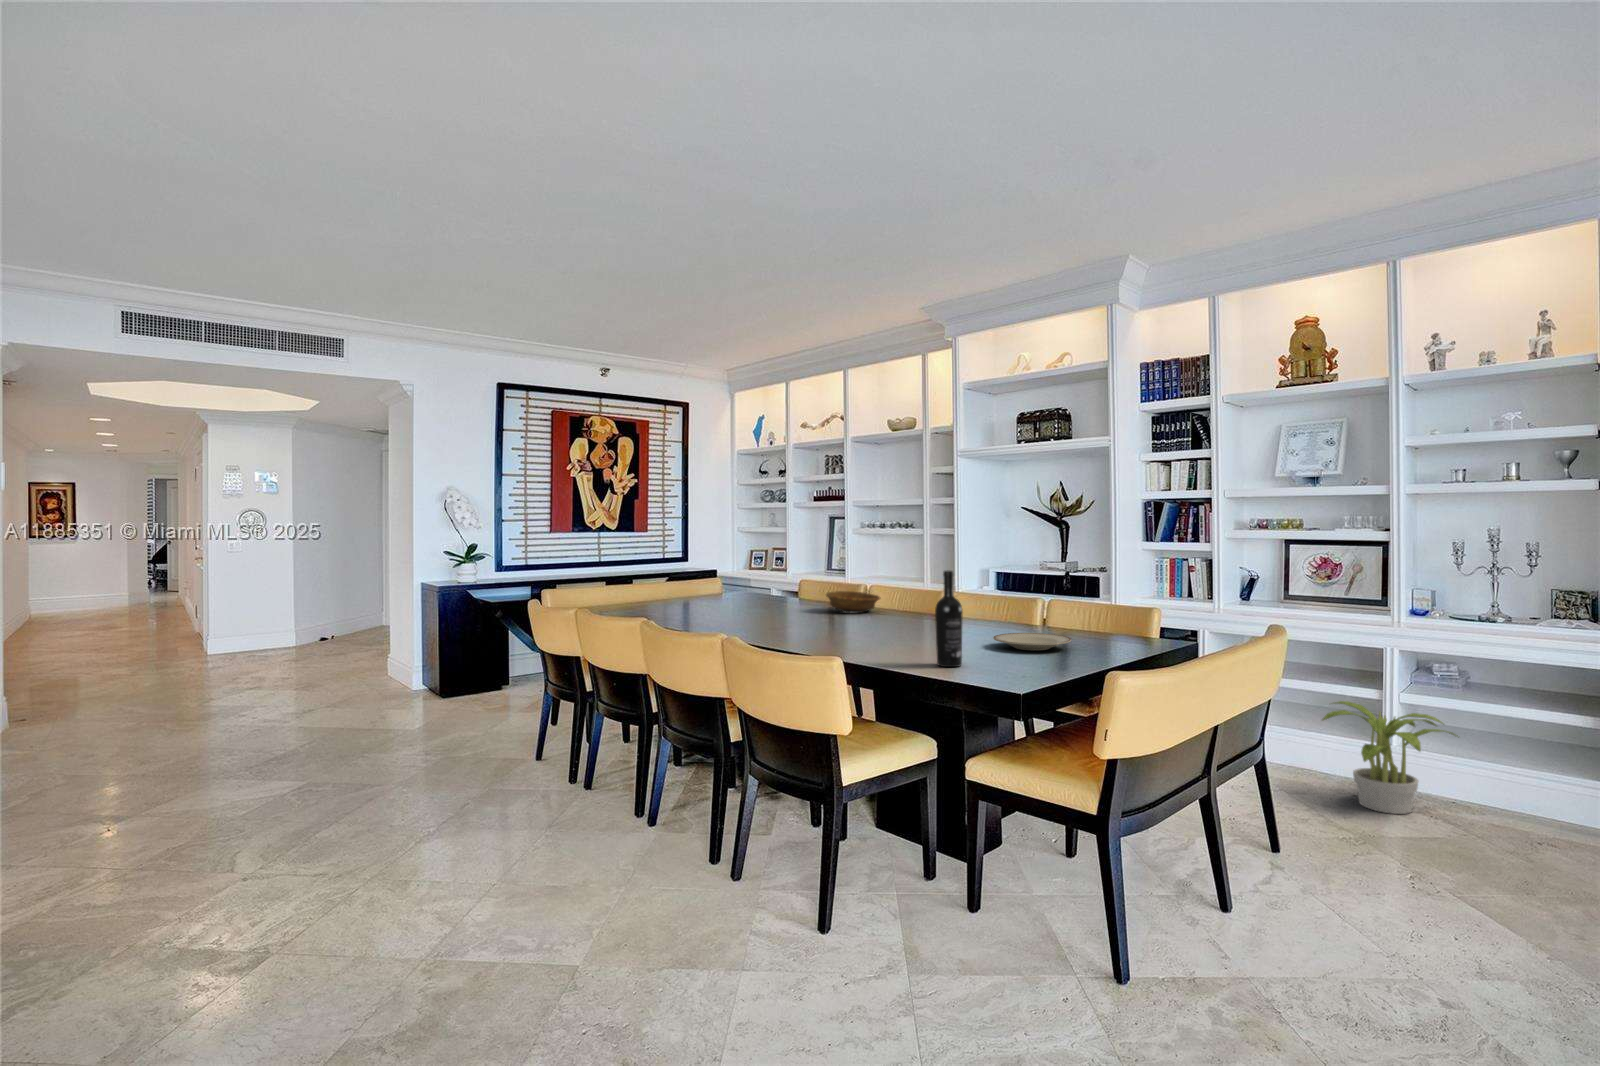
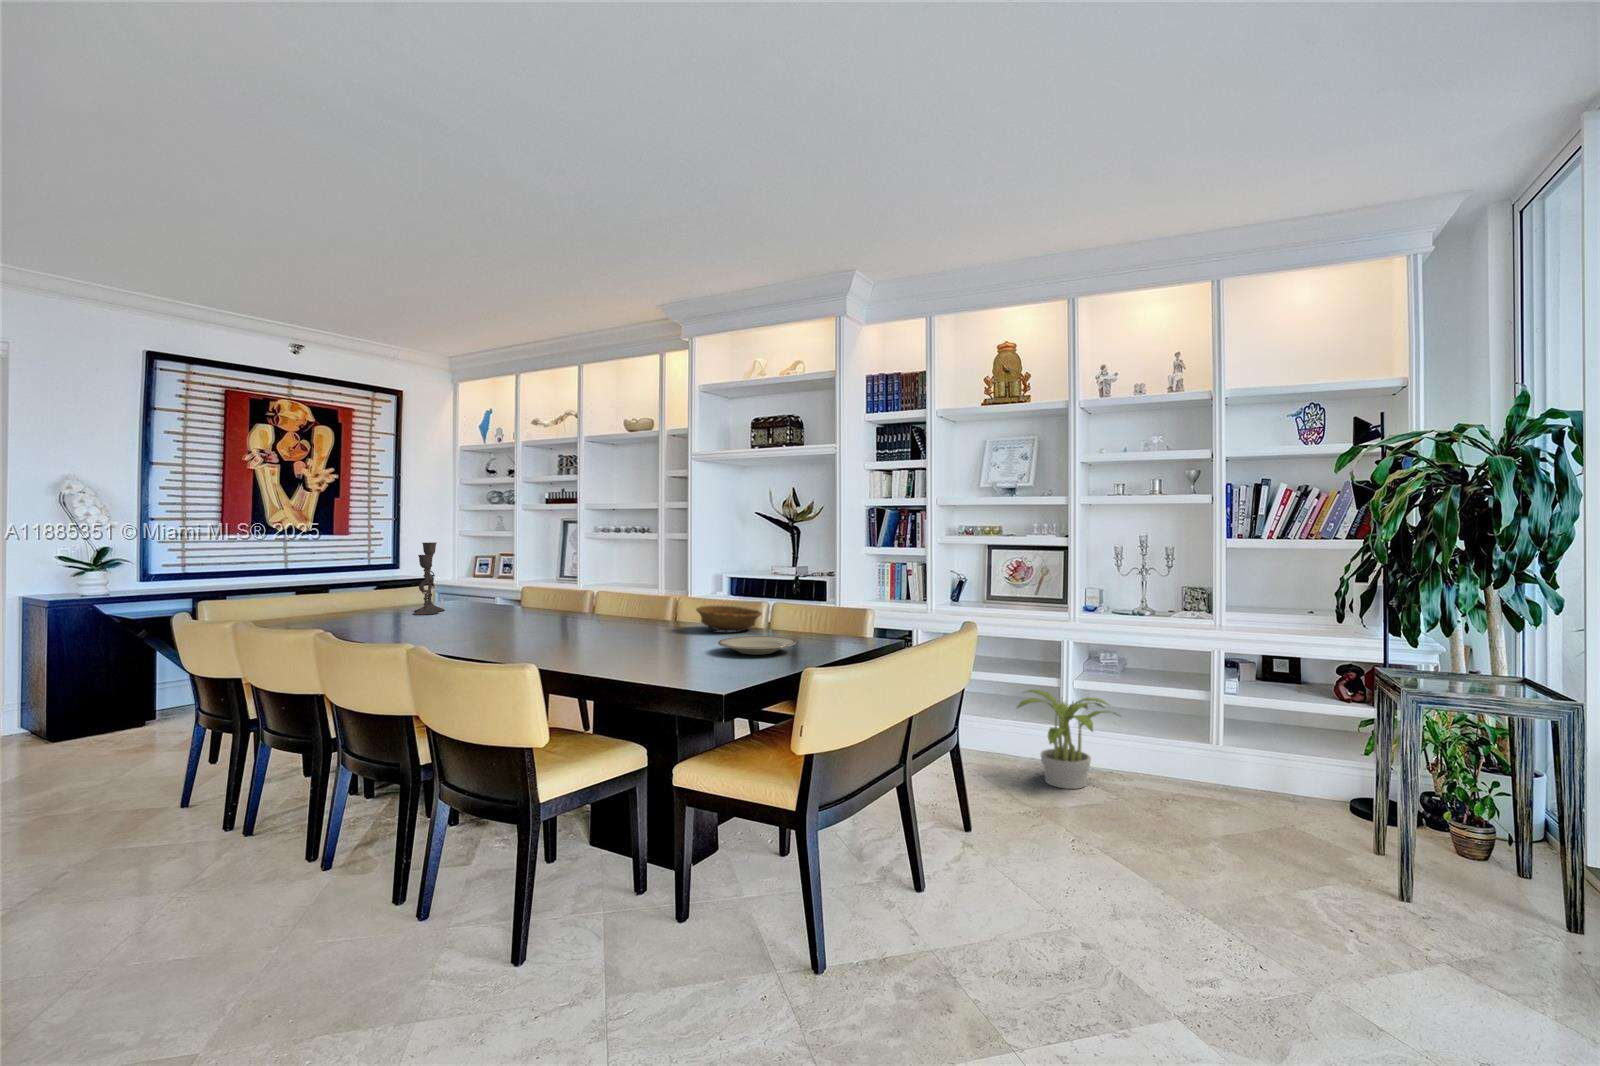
candlestick: none [711,541,735,605] -> present [413,542,445,615]
wine bottle: present [935,570,963,667] -> none [651,571,681,677]
decorative bowl: present [826,591,880,613] -> present [696,605,762,632]

